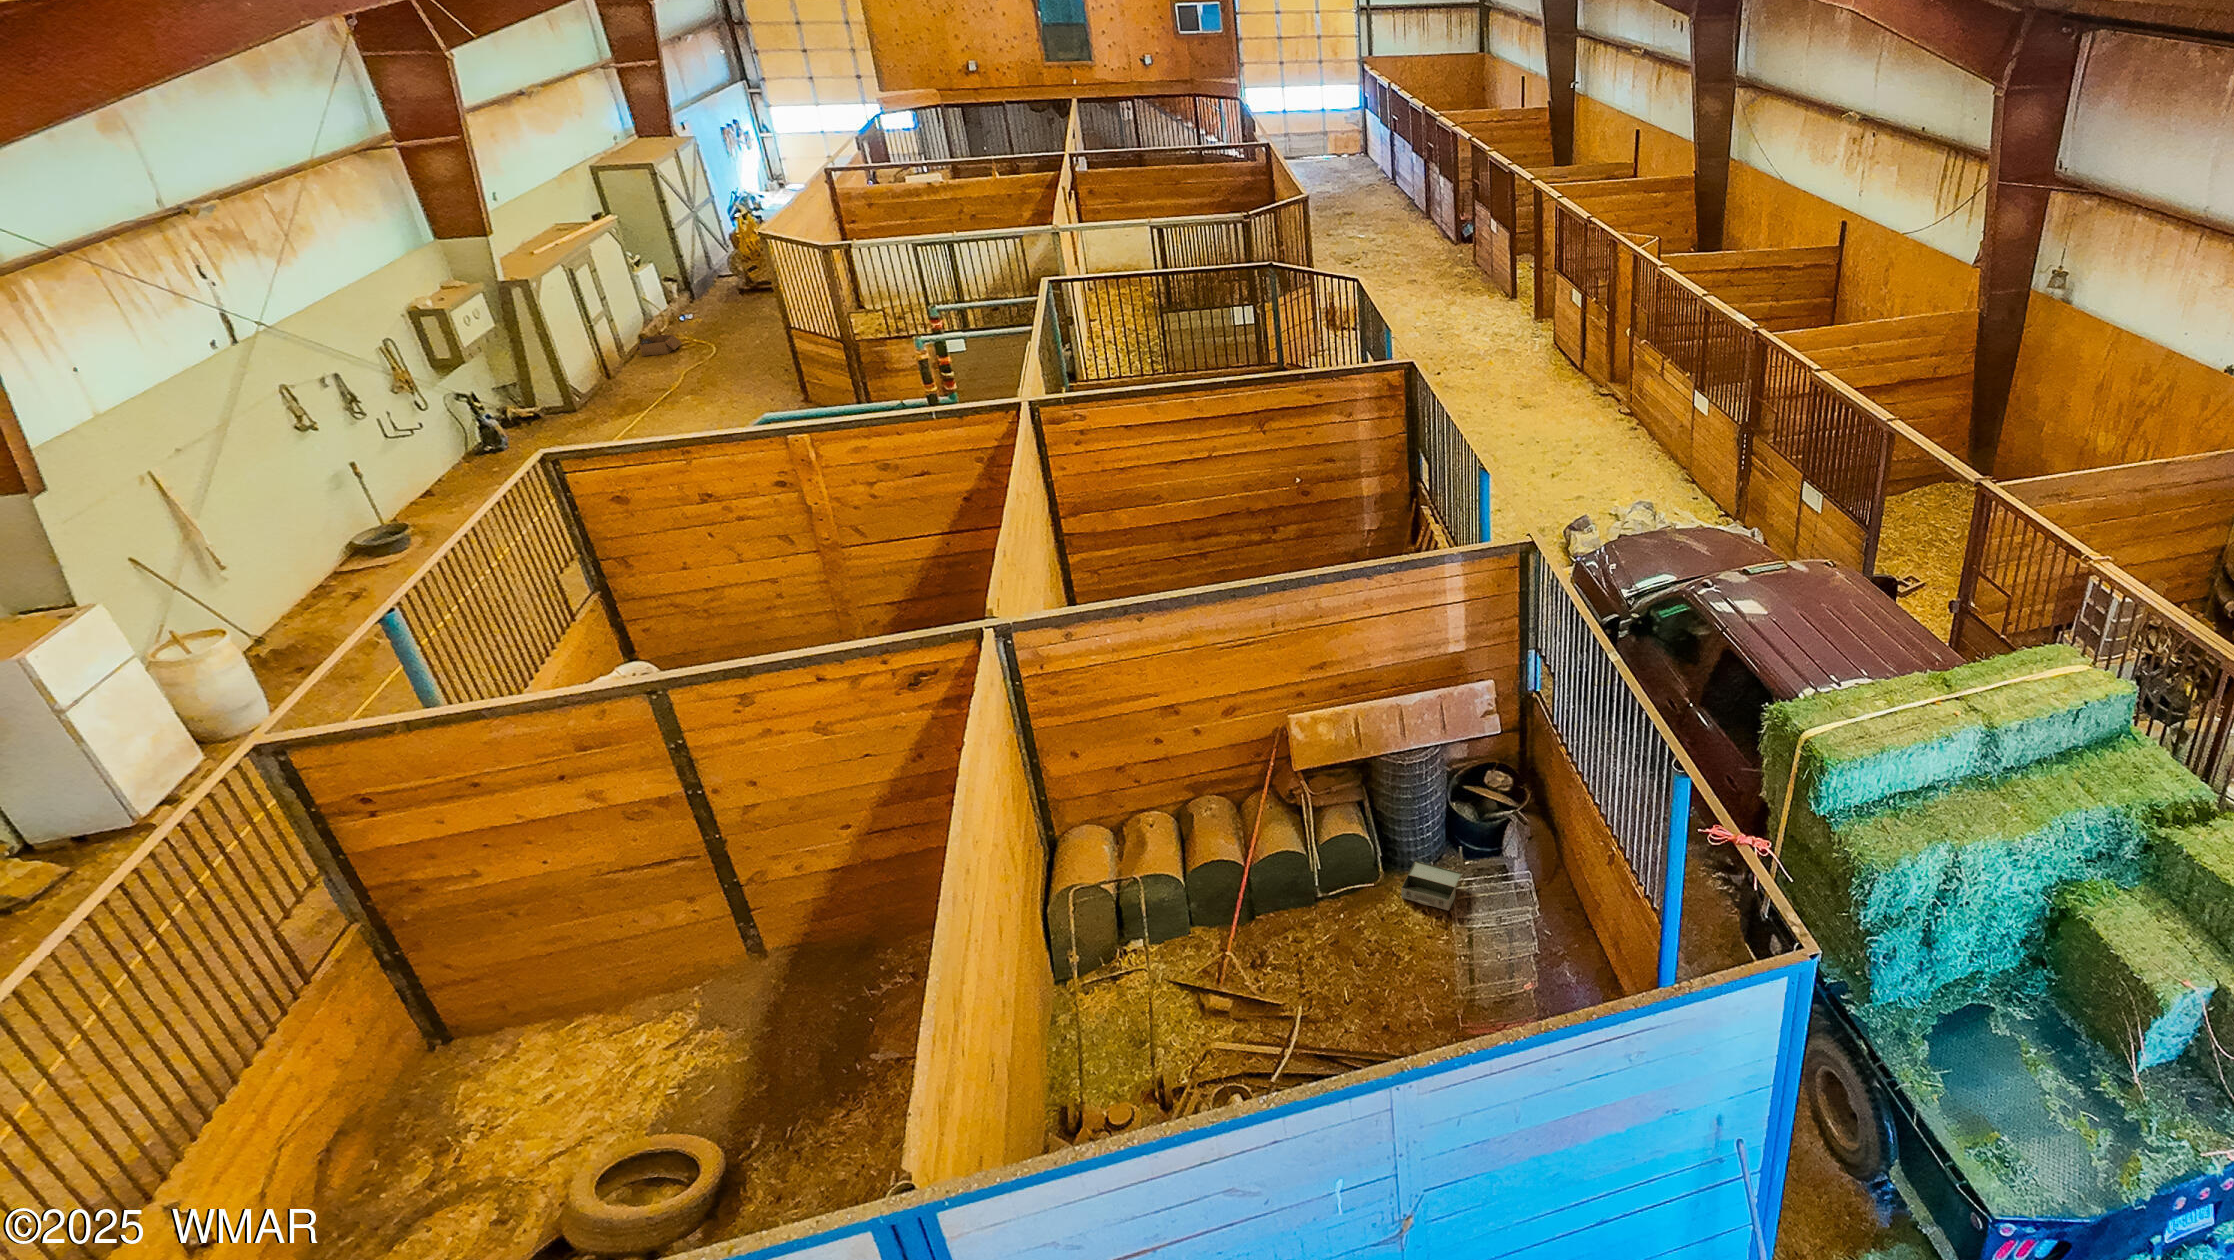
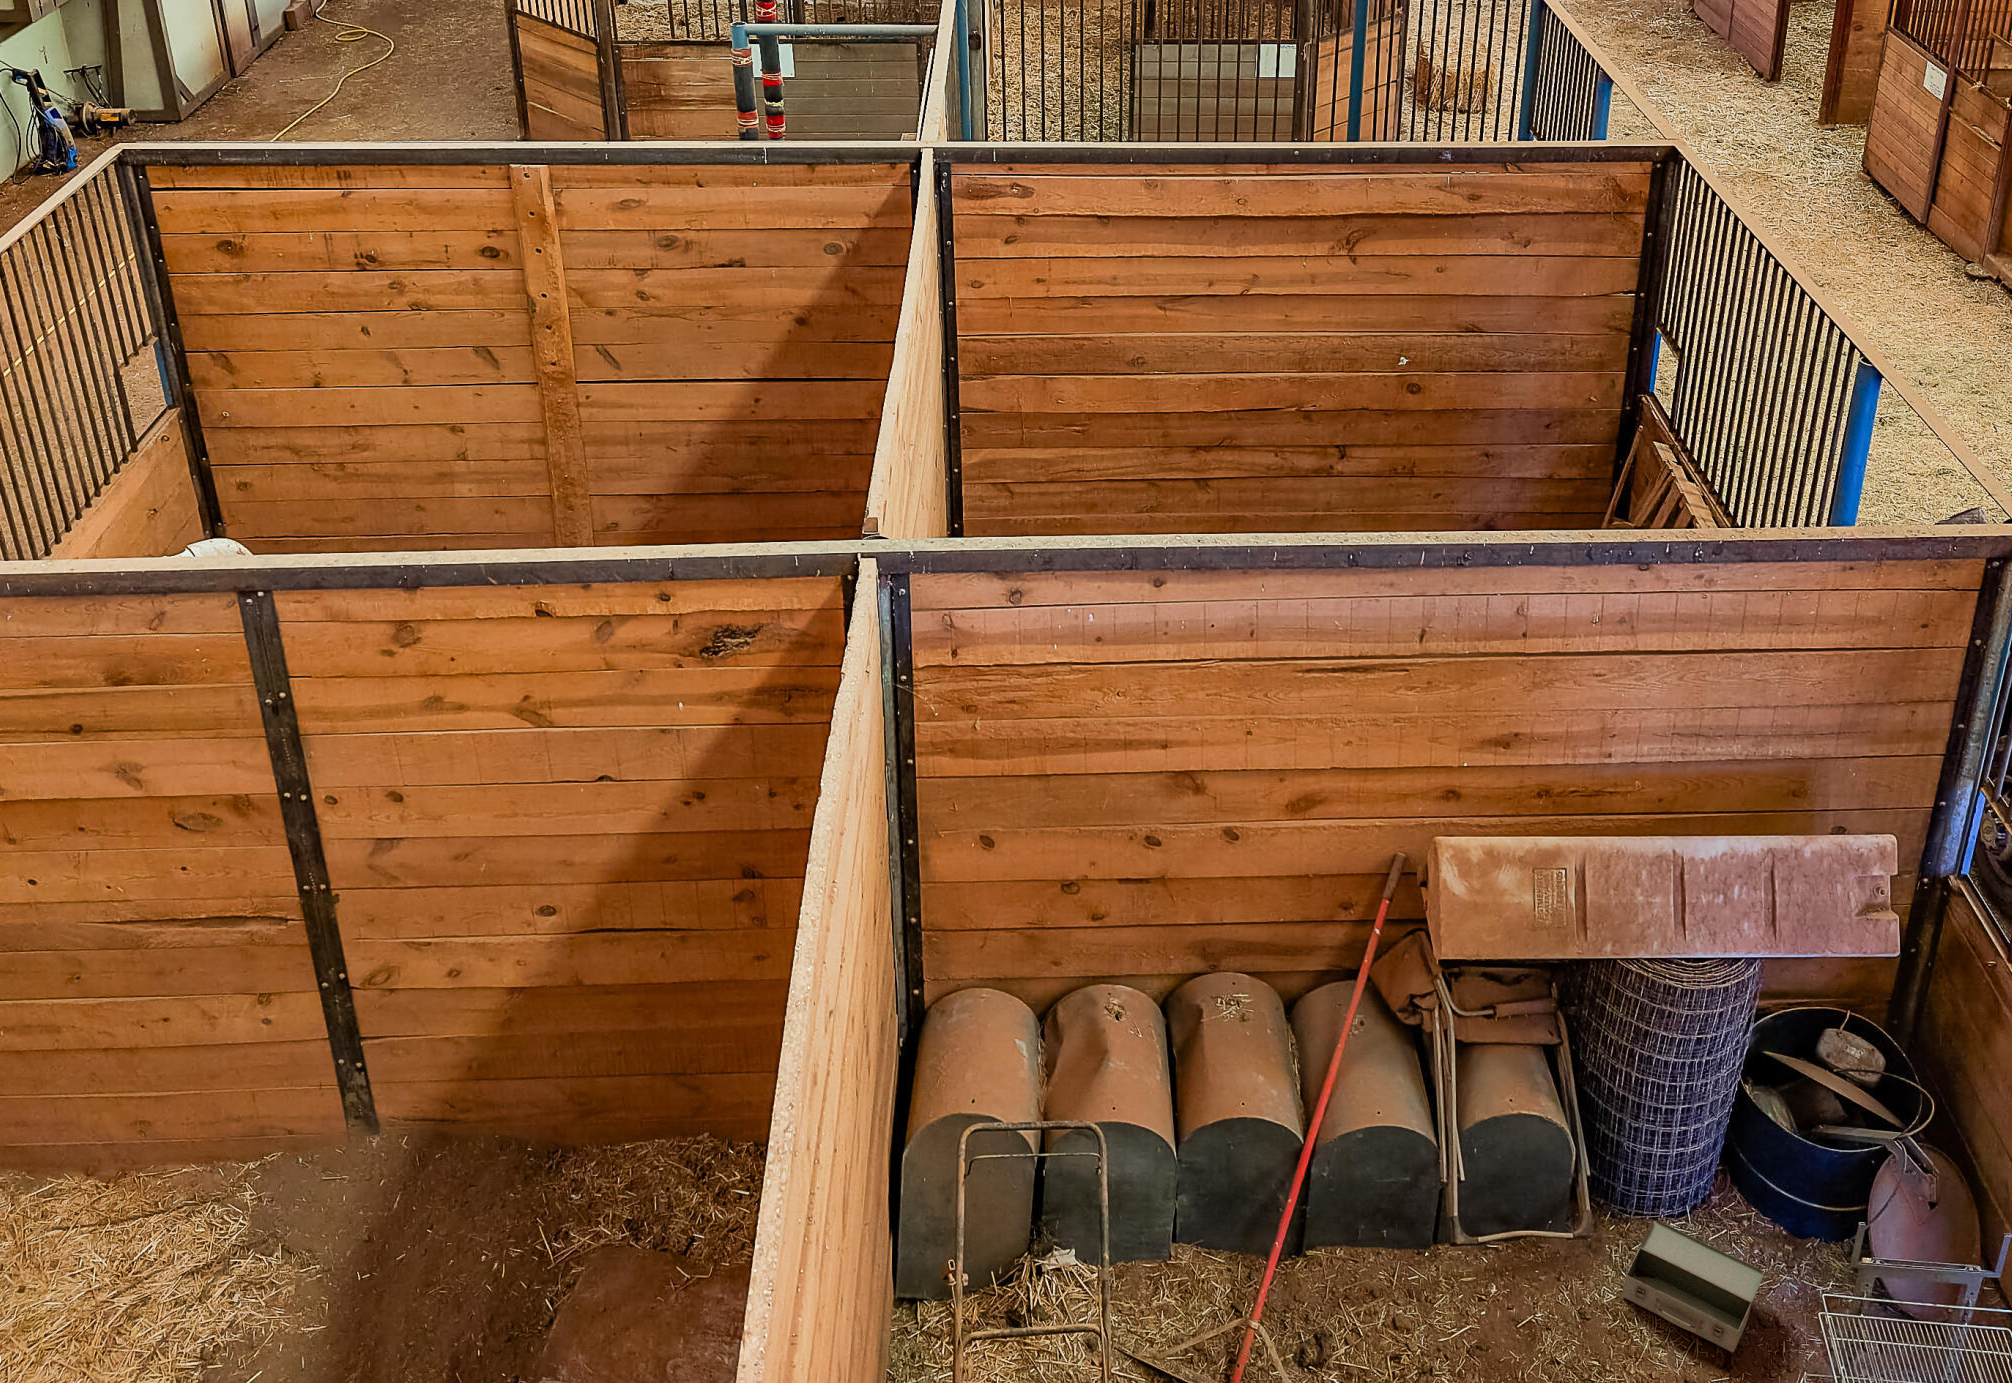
cardboard box: present [635,335,682,356] -> none [269,21,338,53]

